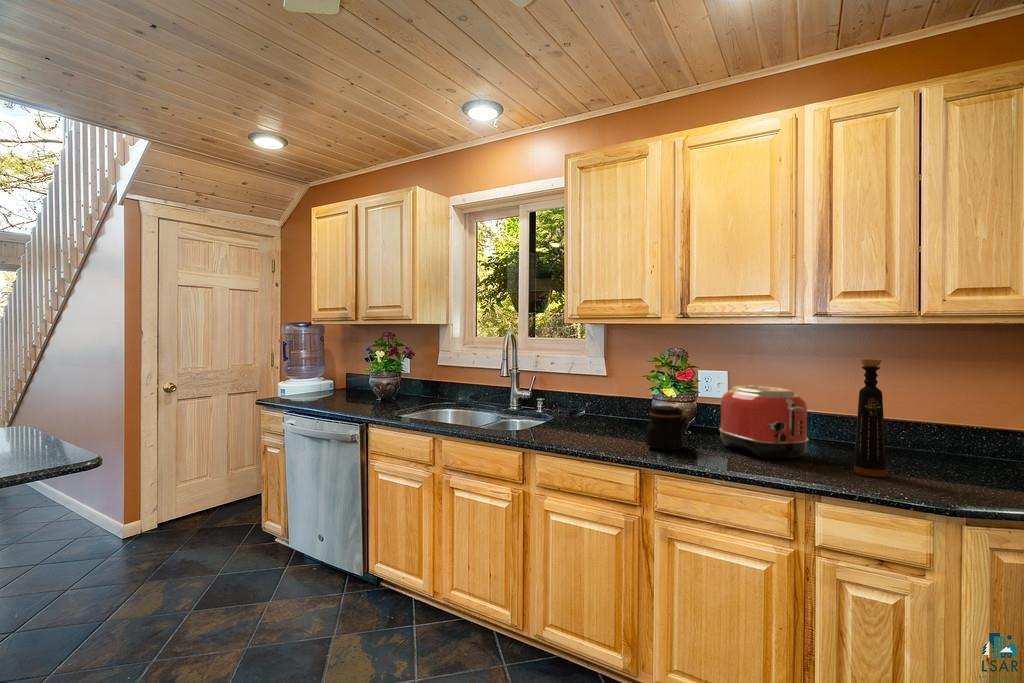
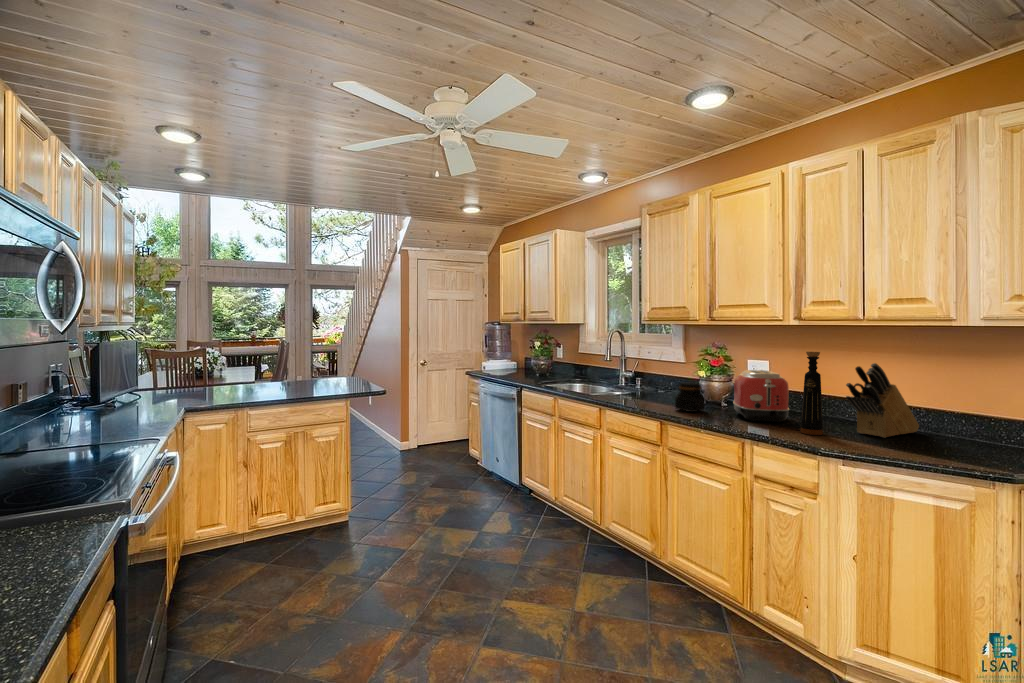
knife block: none [903,373,948,471] -> present [846,363,919,438]

